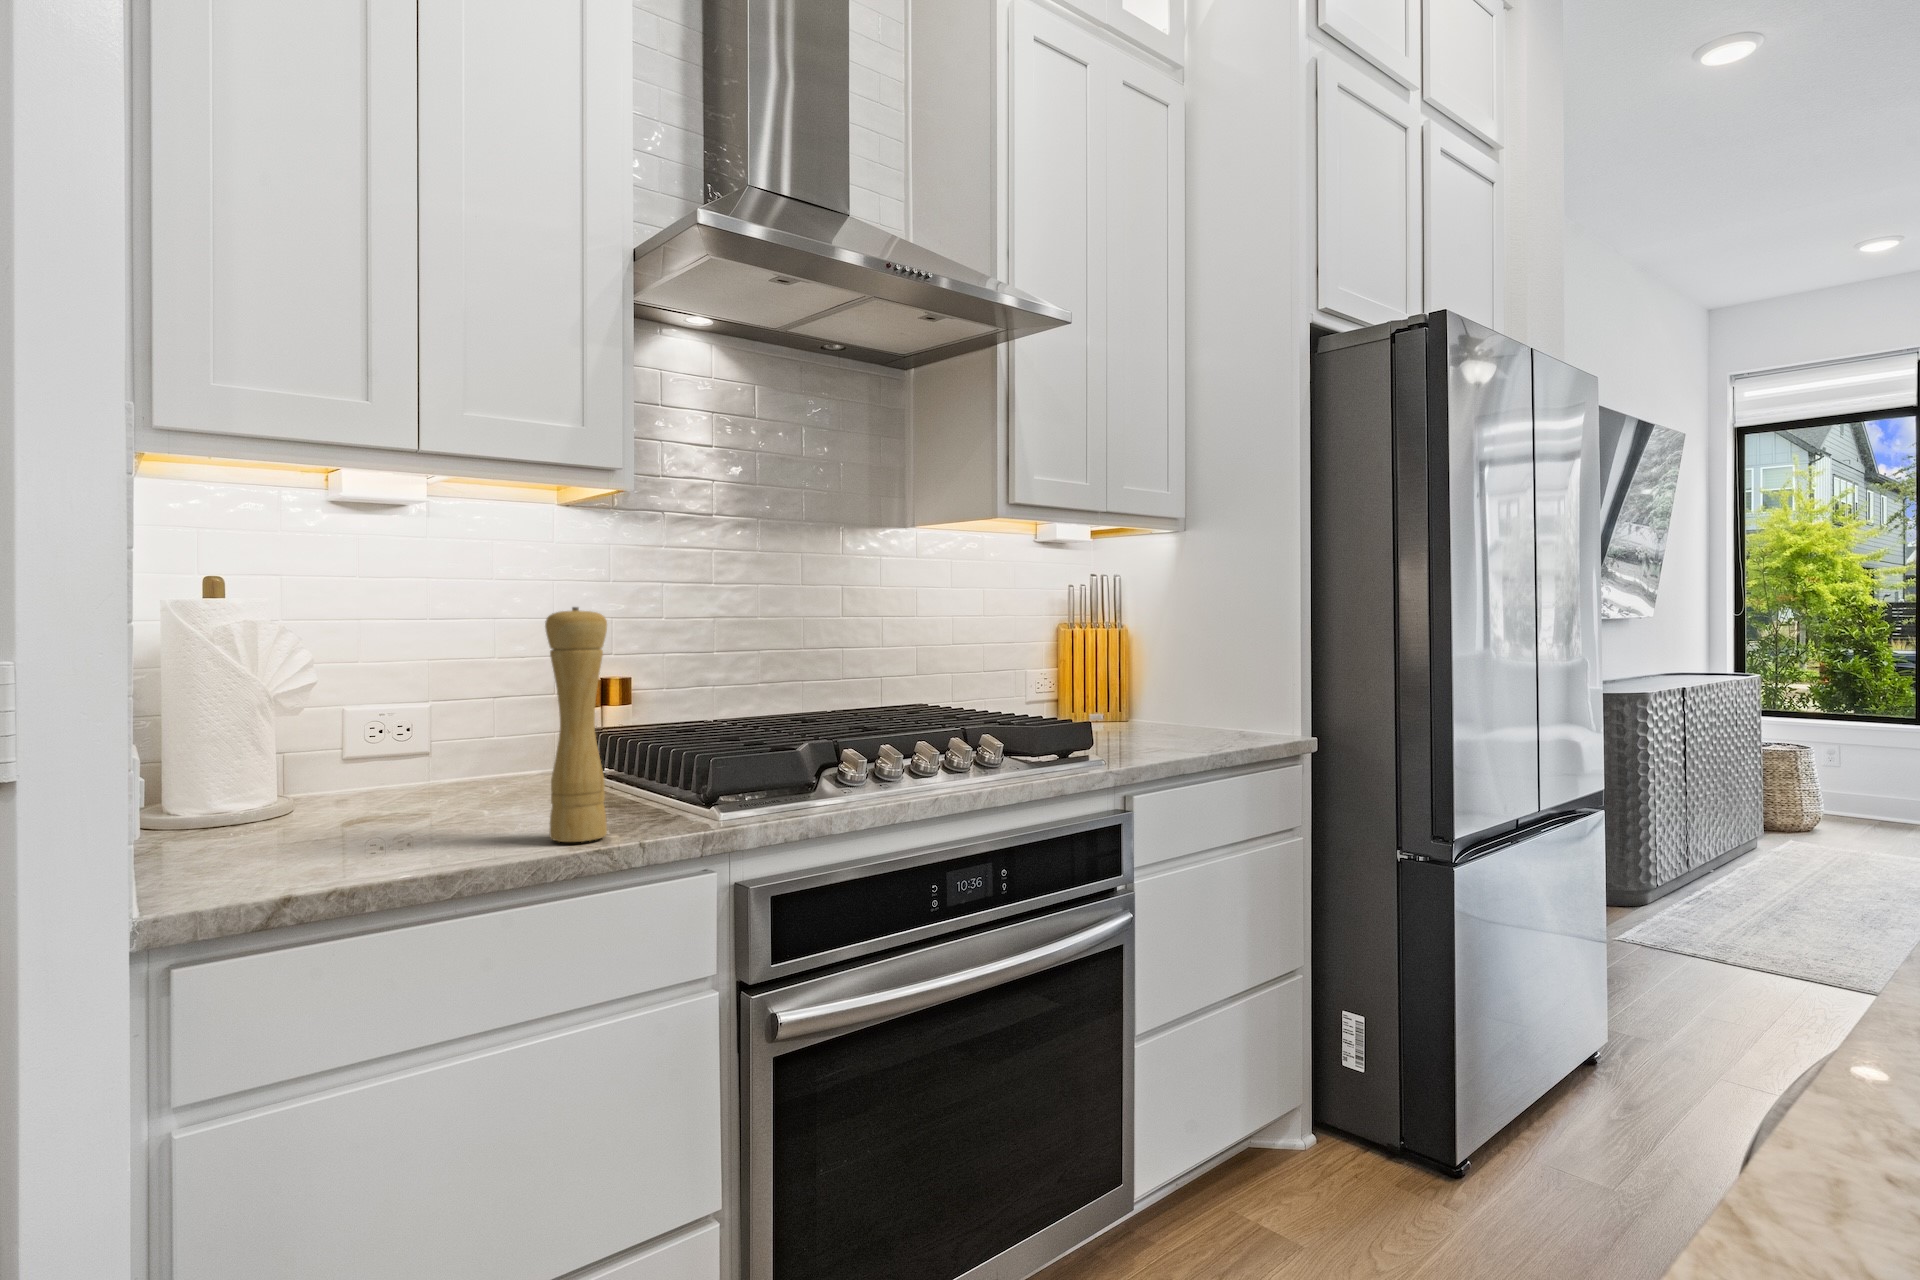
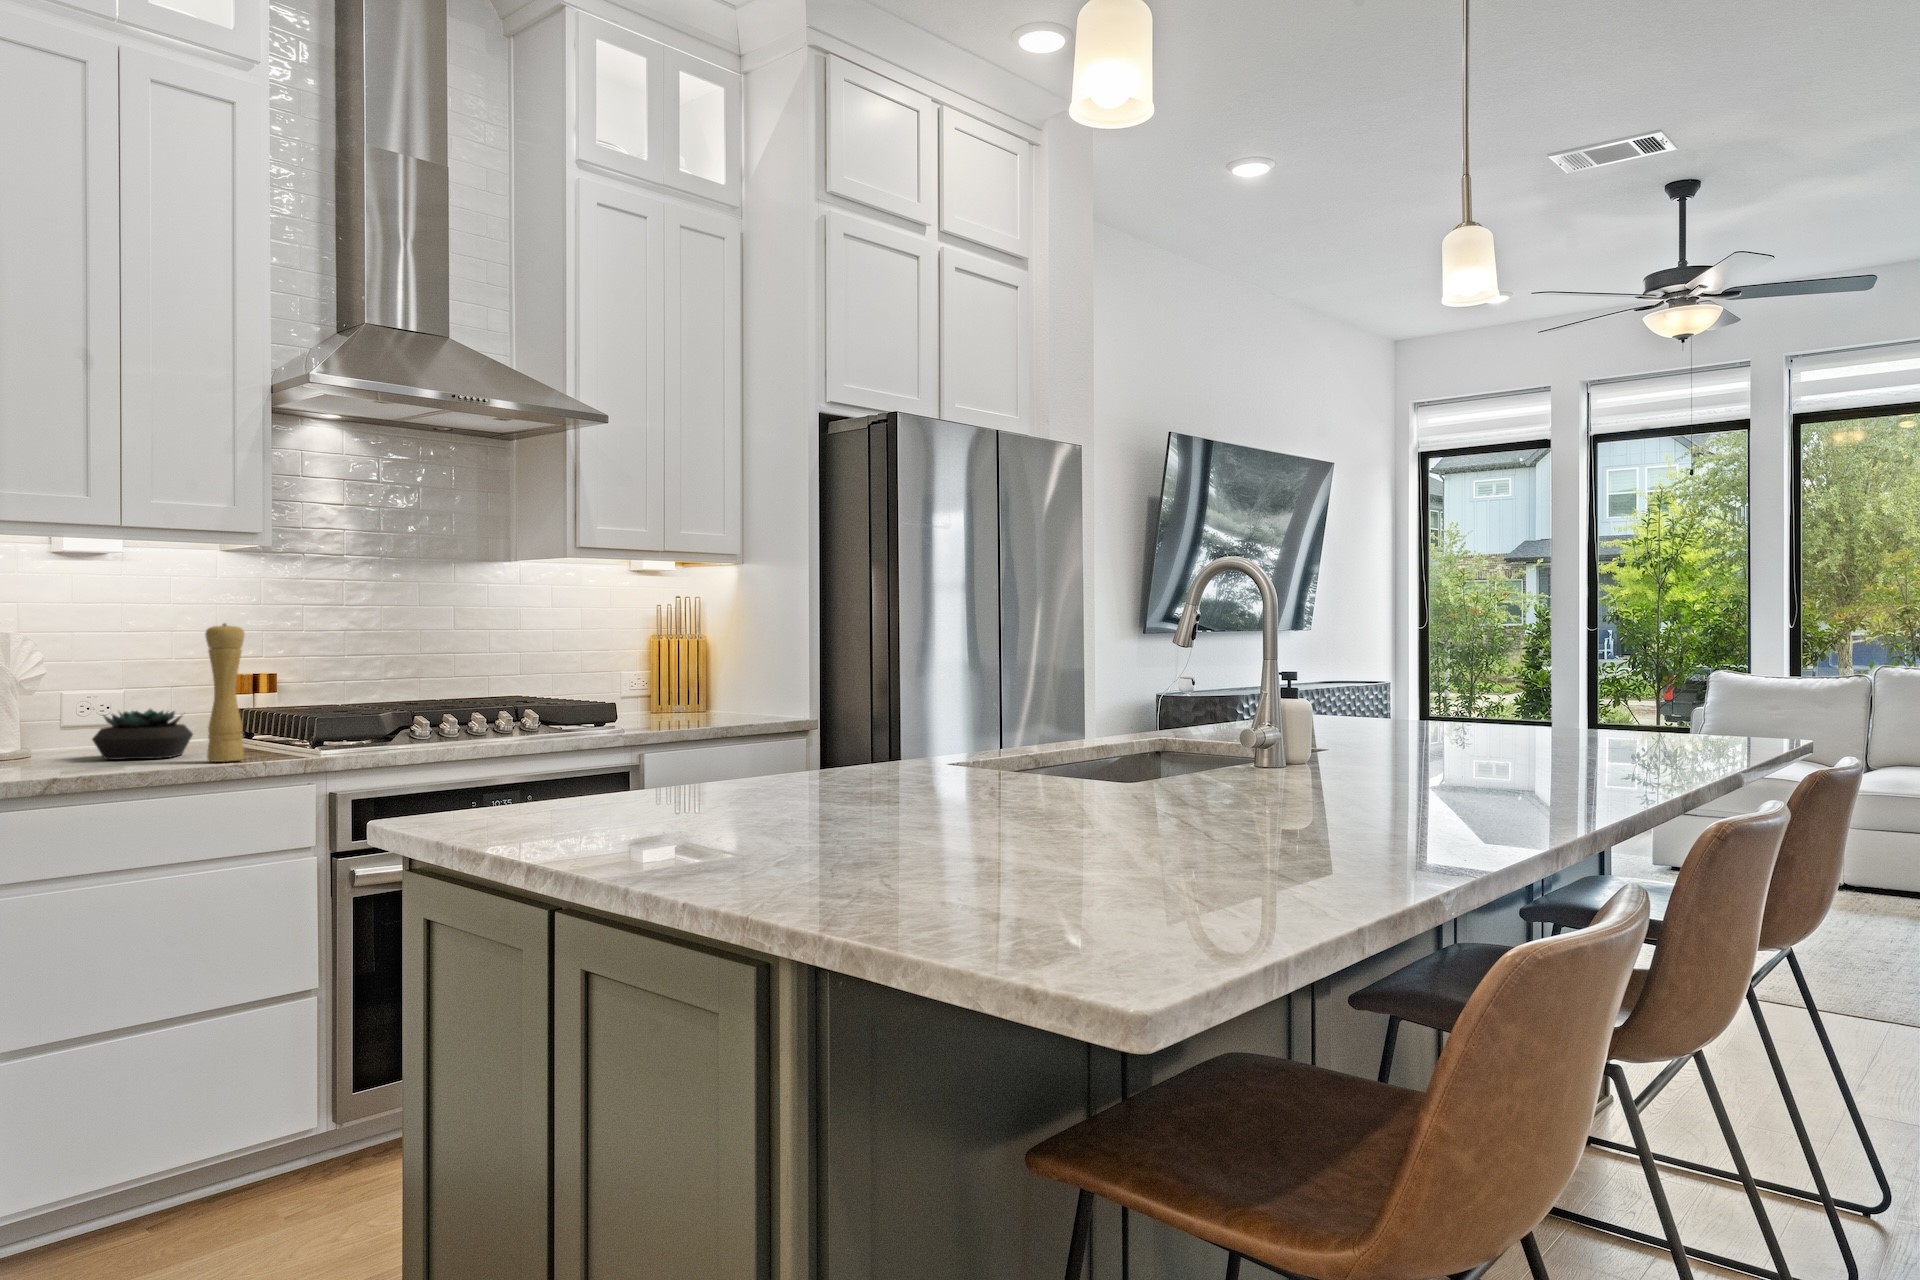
succulent plant: none [369,740,525,829] -> present [92,709,193,760]

